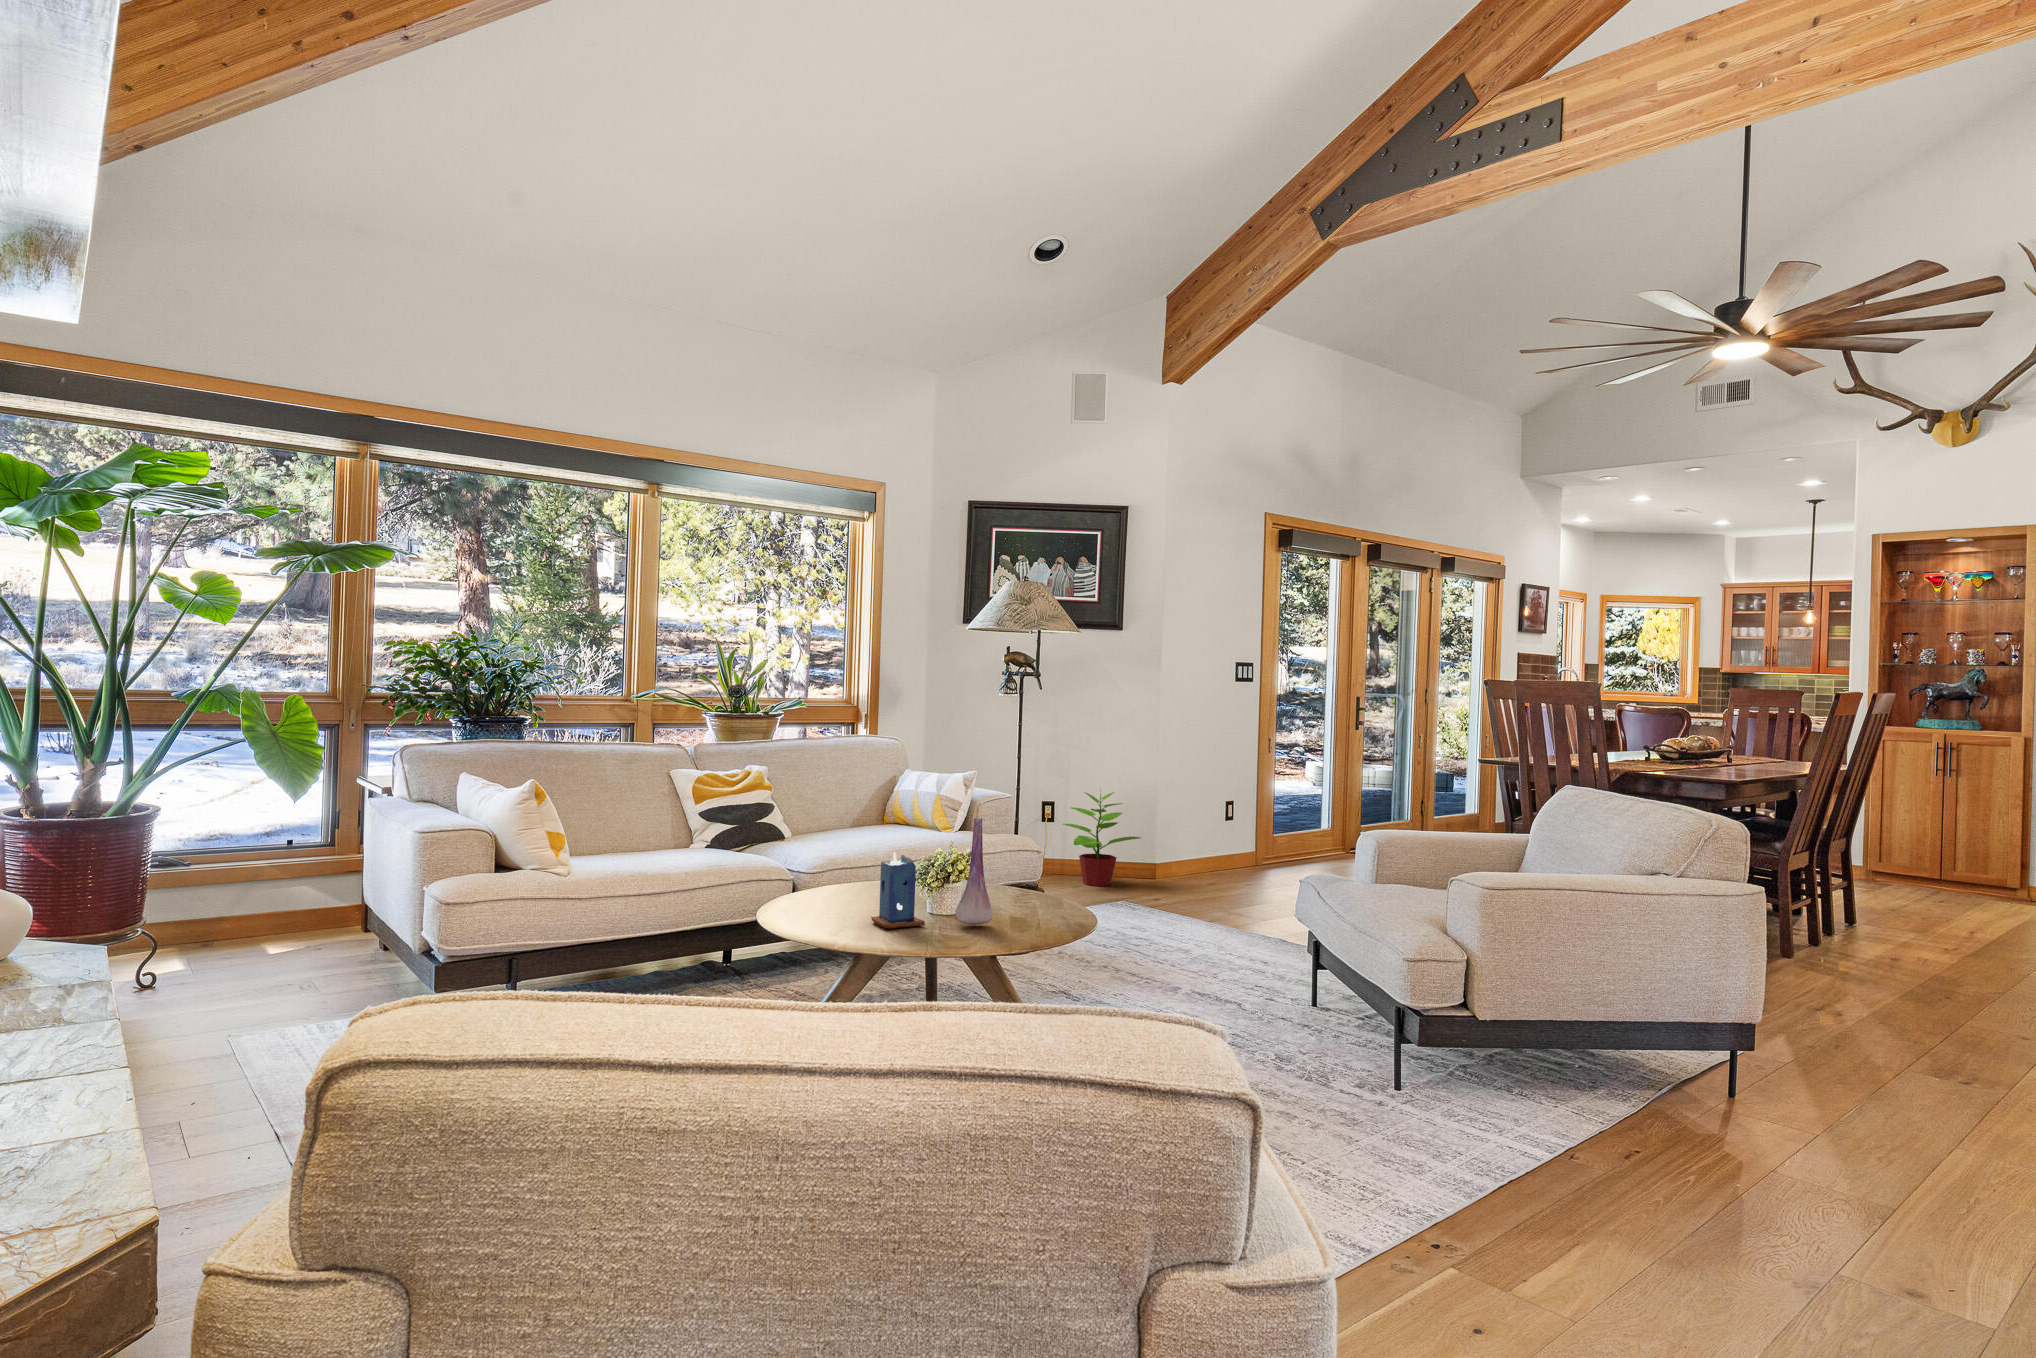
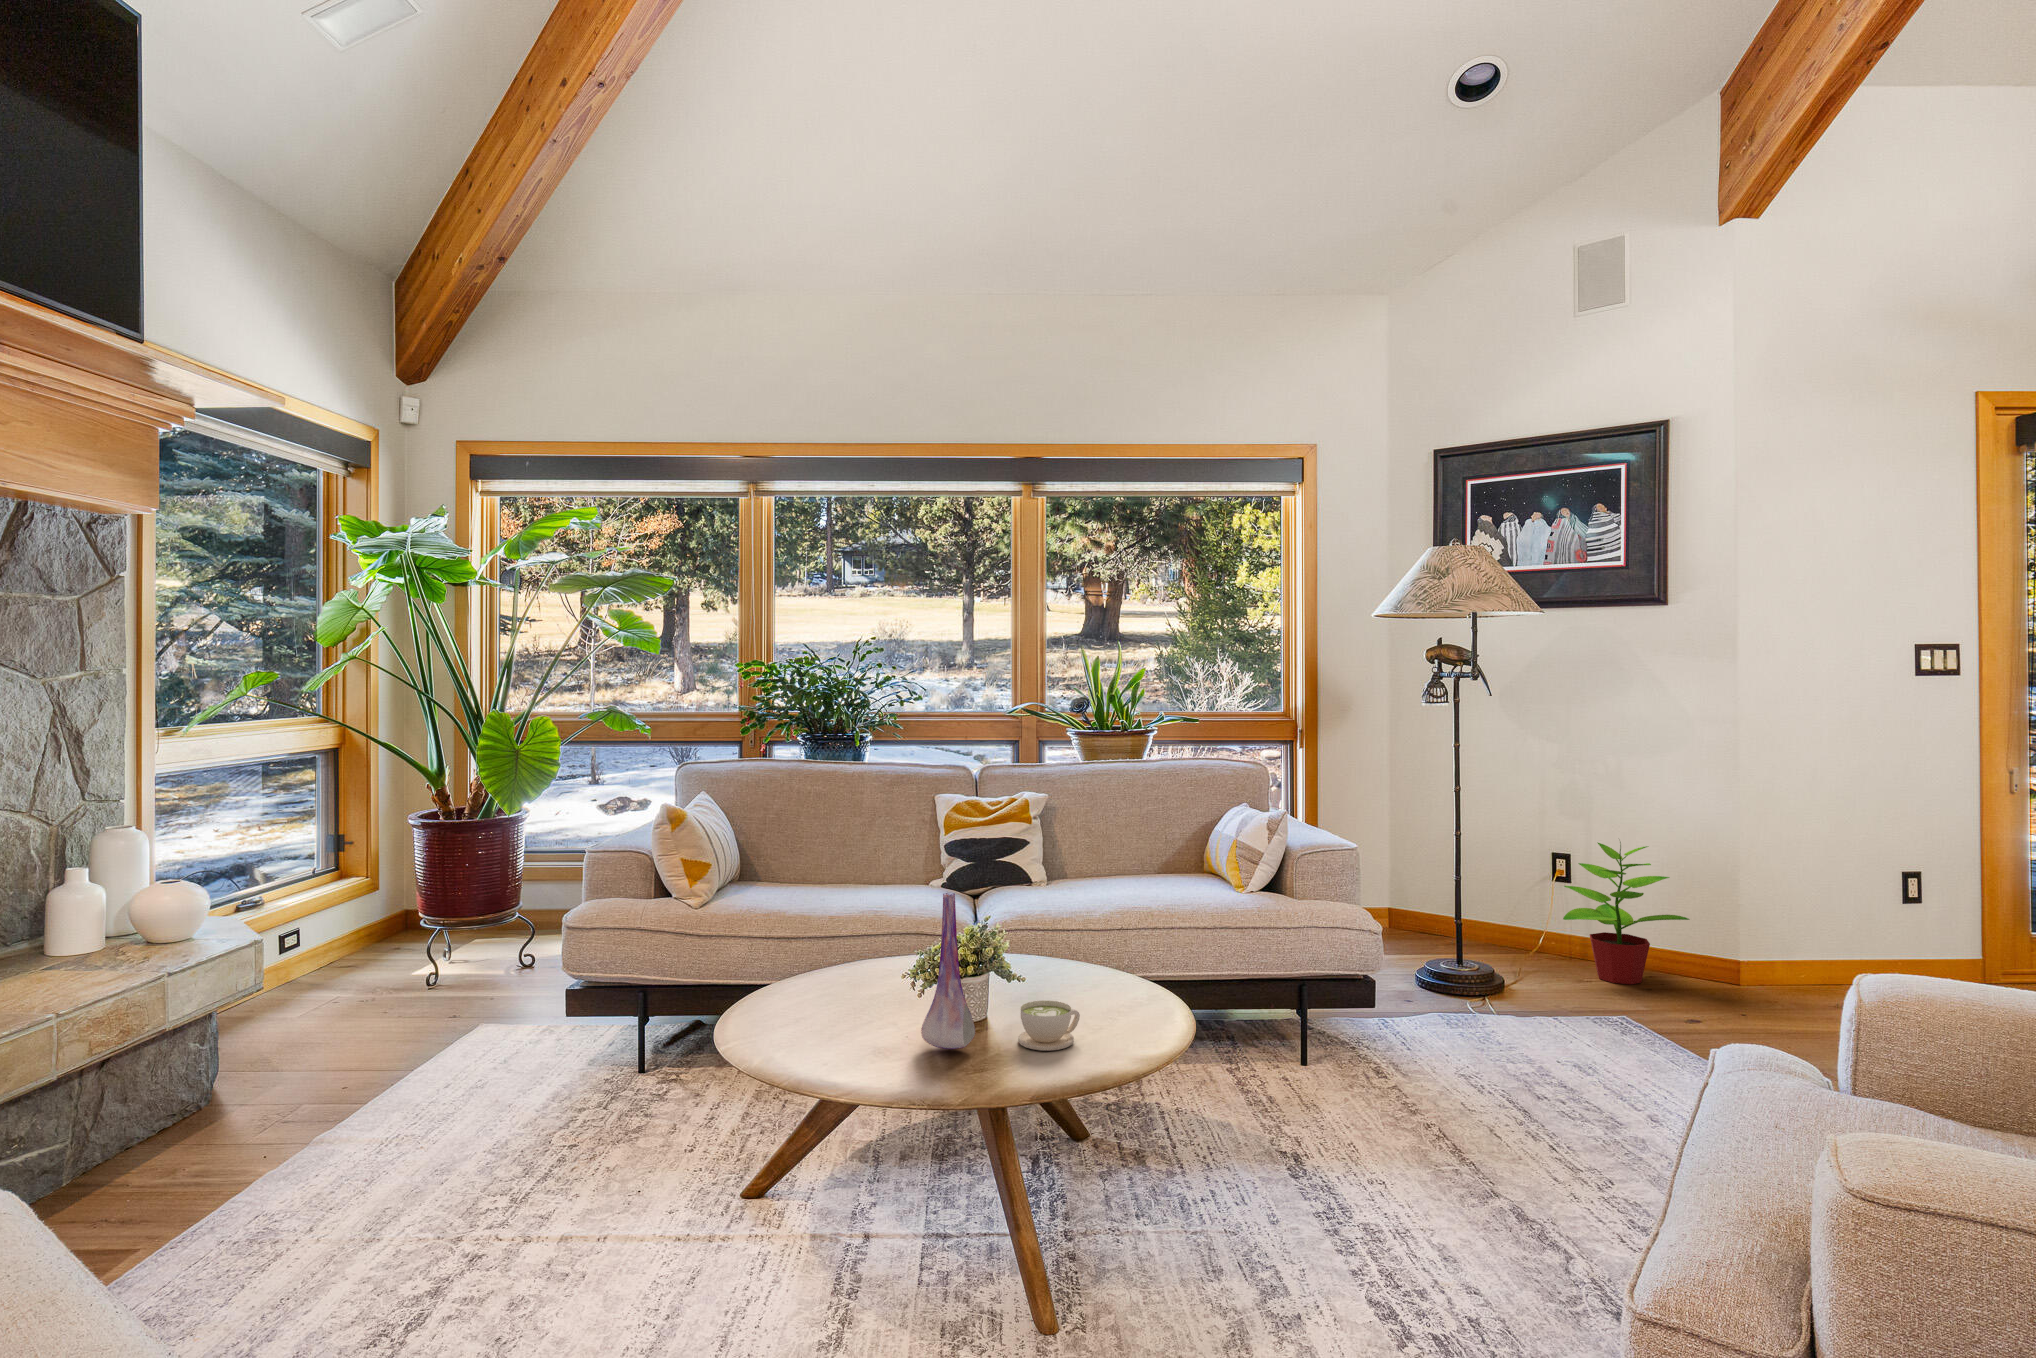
candle: present [871,852,925,929] -> none [834,929,905,1036]
coffee cup: none [998,890,1035,919] -> present [1018,1001,1080,1051]

